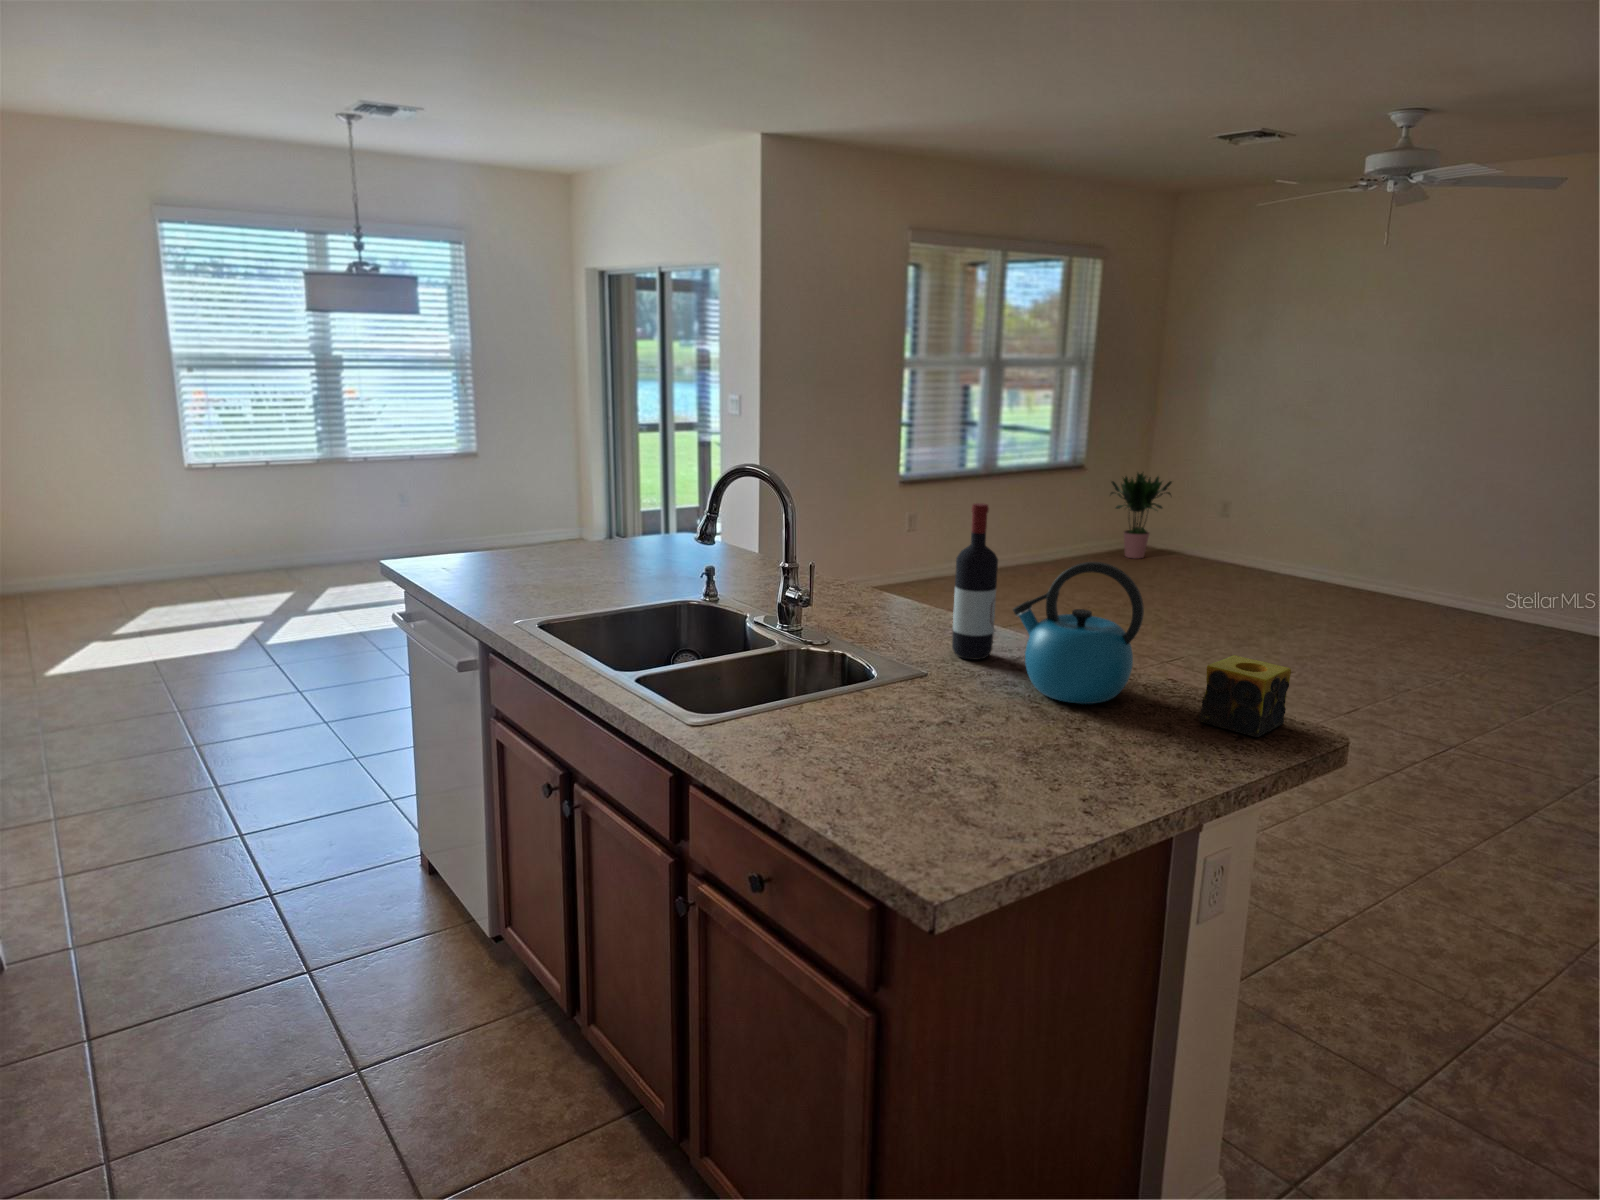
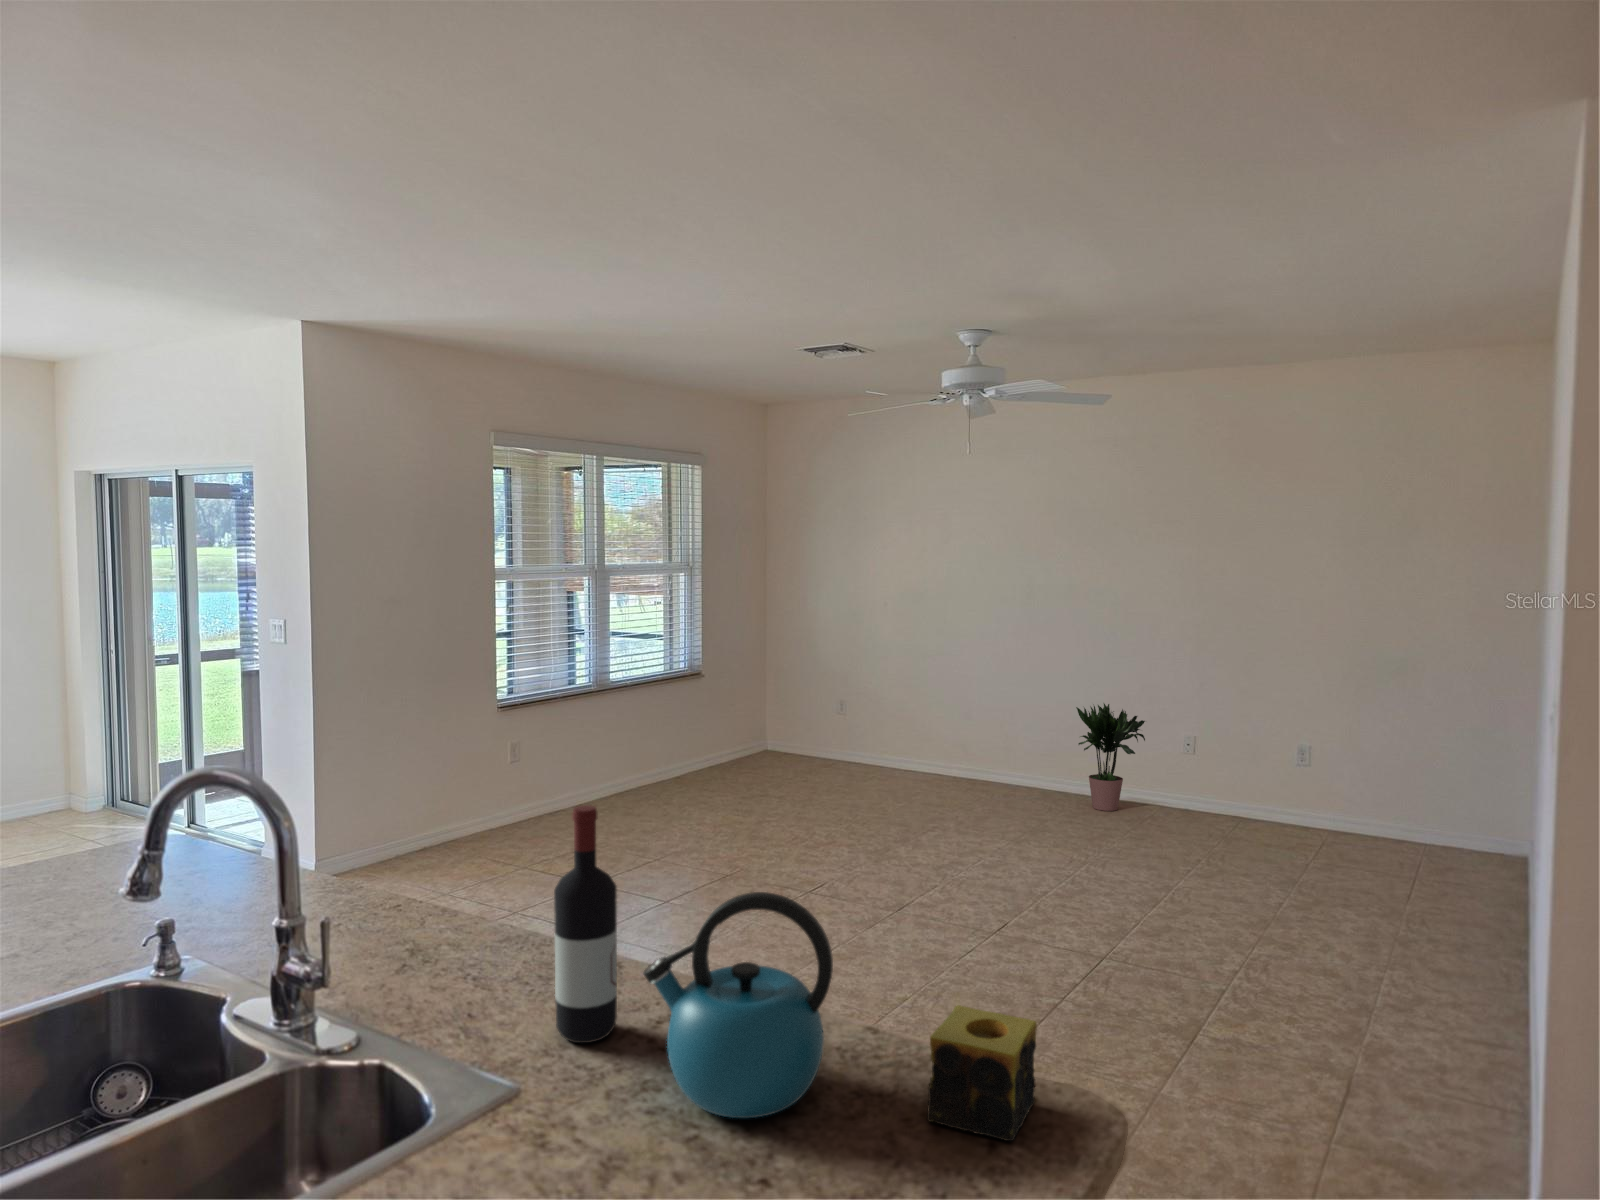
potted plant: present [1111,473,1172,558] -> present [1076,704,1145,811]

